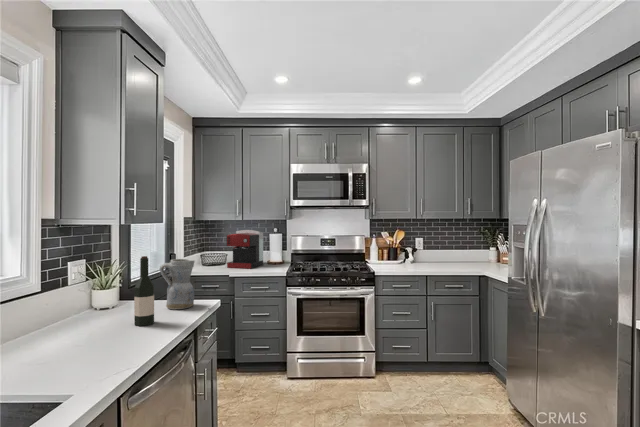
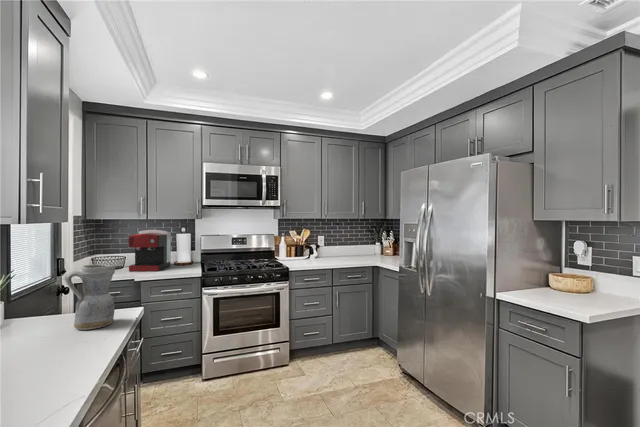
wine bottle: present [134,256,154,326] -> none [34,263,65,361]

